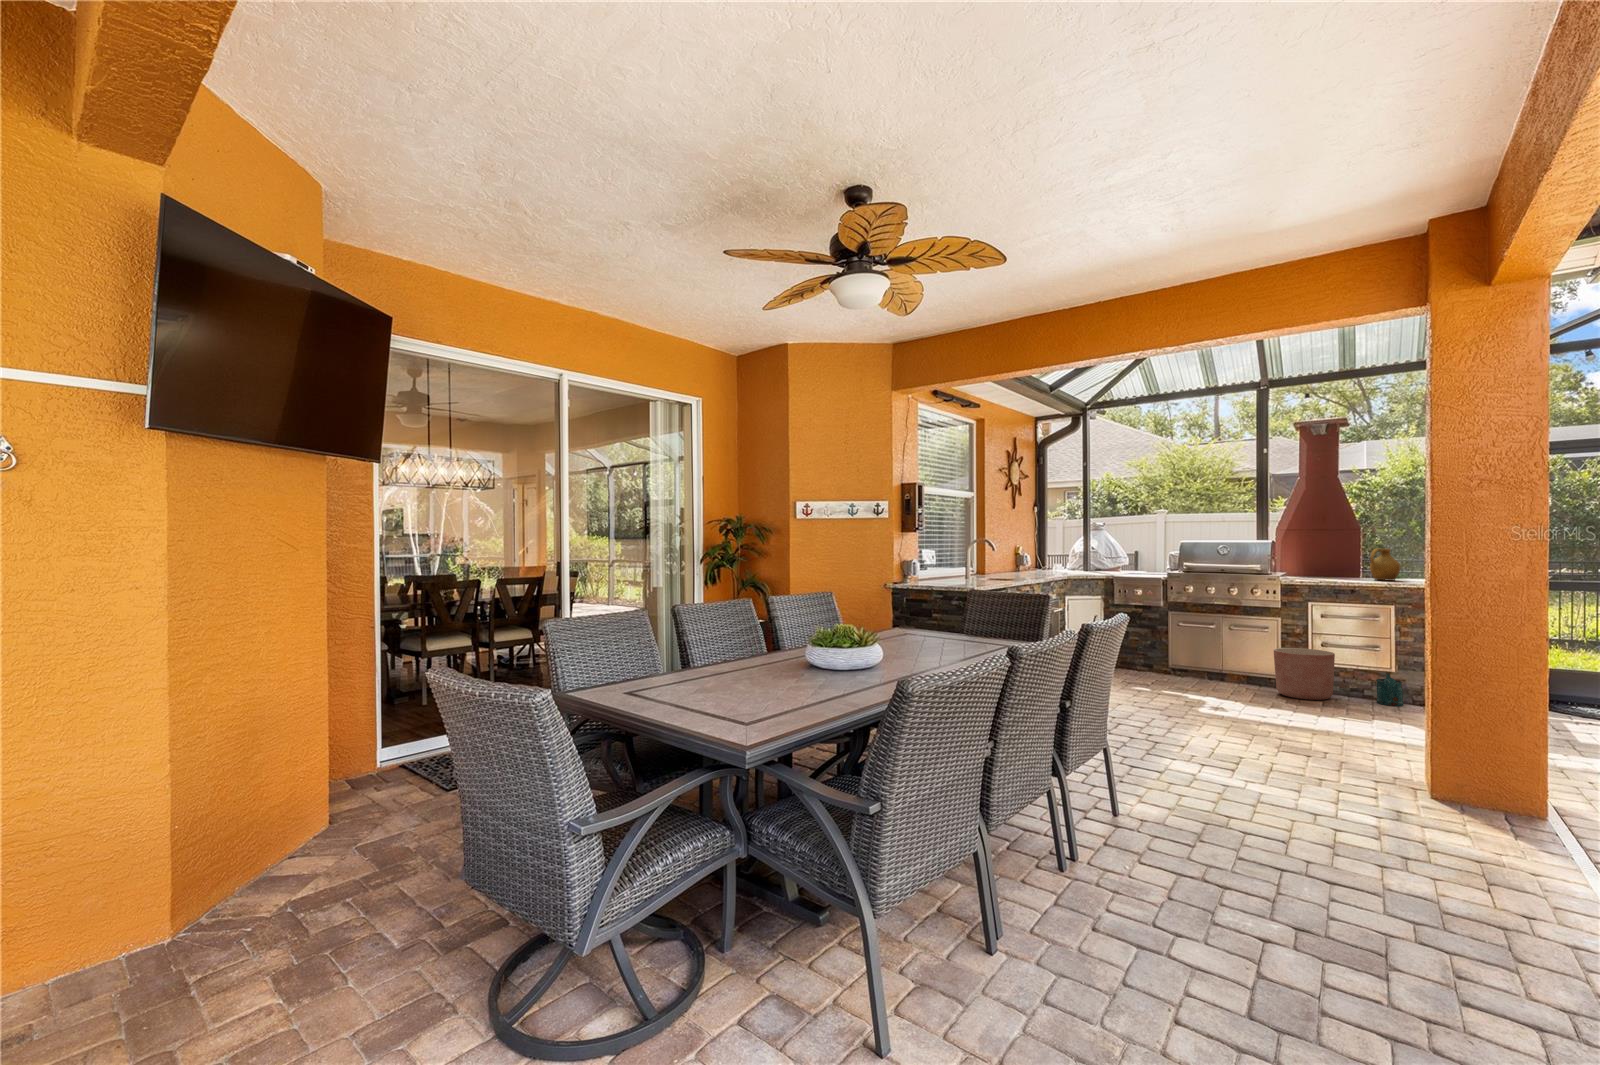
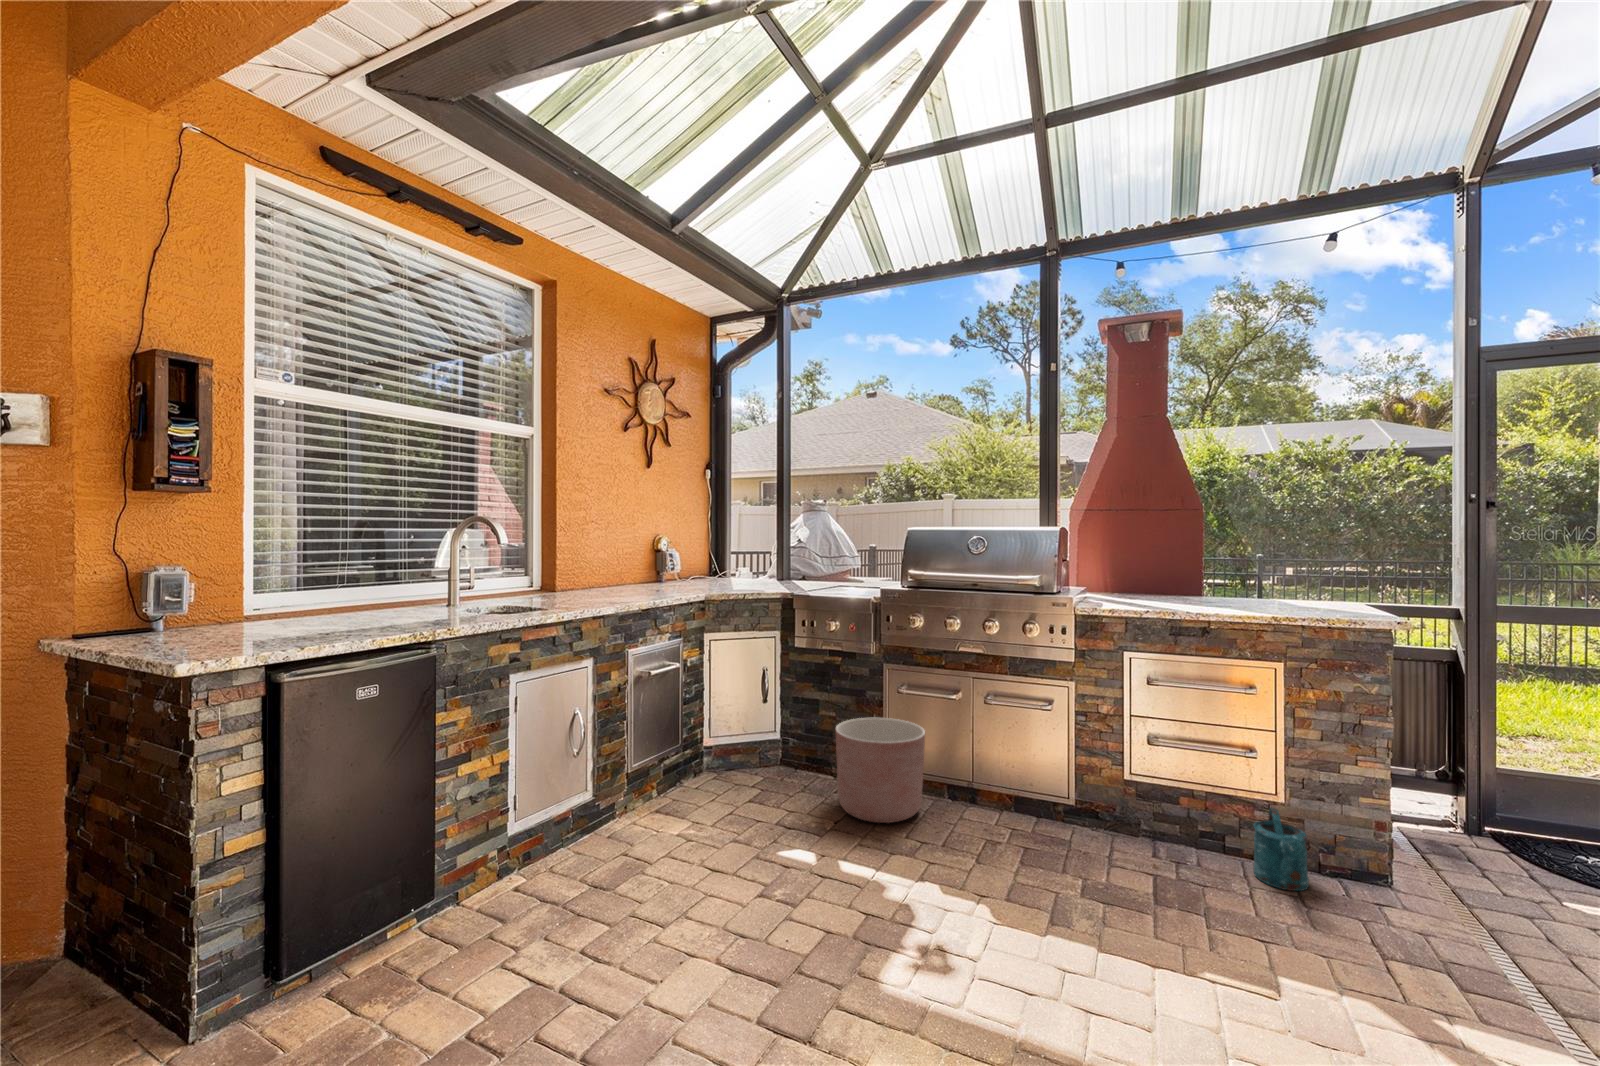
pitcher: present [1370,548,1400,581] -> none [1235,546,1293,612]
planter: present [1274,648,1335,700] -> present [835,718,925,823]

